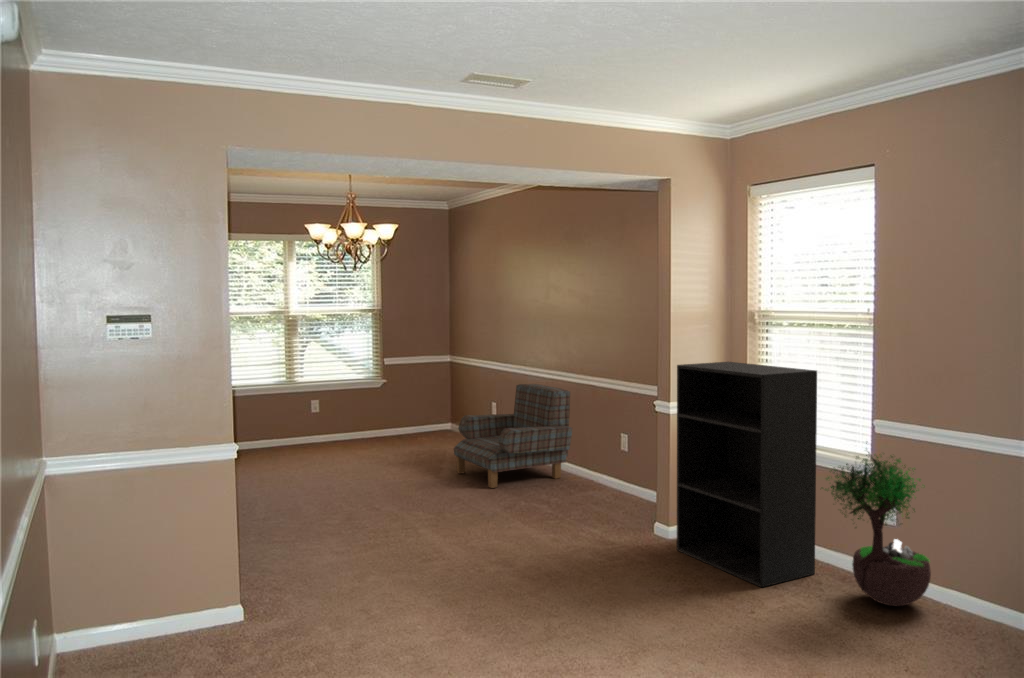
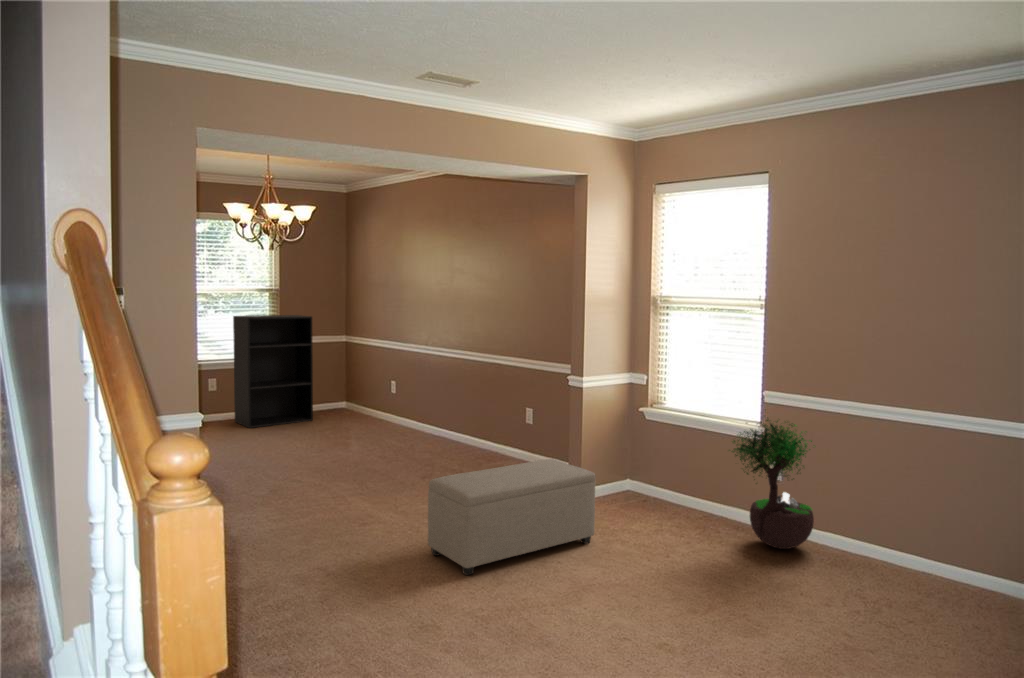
bookshelf: present [677,362,817,587] -> present [233,315,313,428]
armchair: present [454,384,572,488] -> none [363,362,479,461]
ottoman: none [483,493,668,616] -> present [428,459,596,575]

